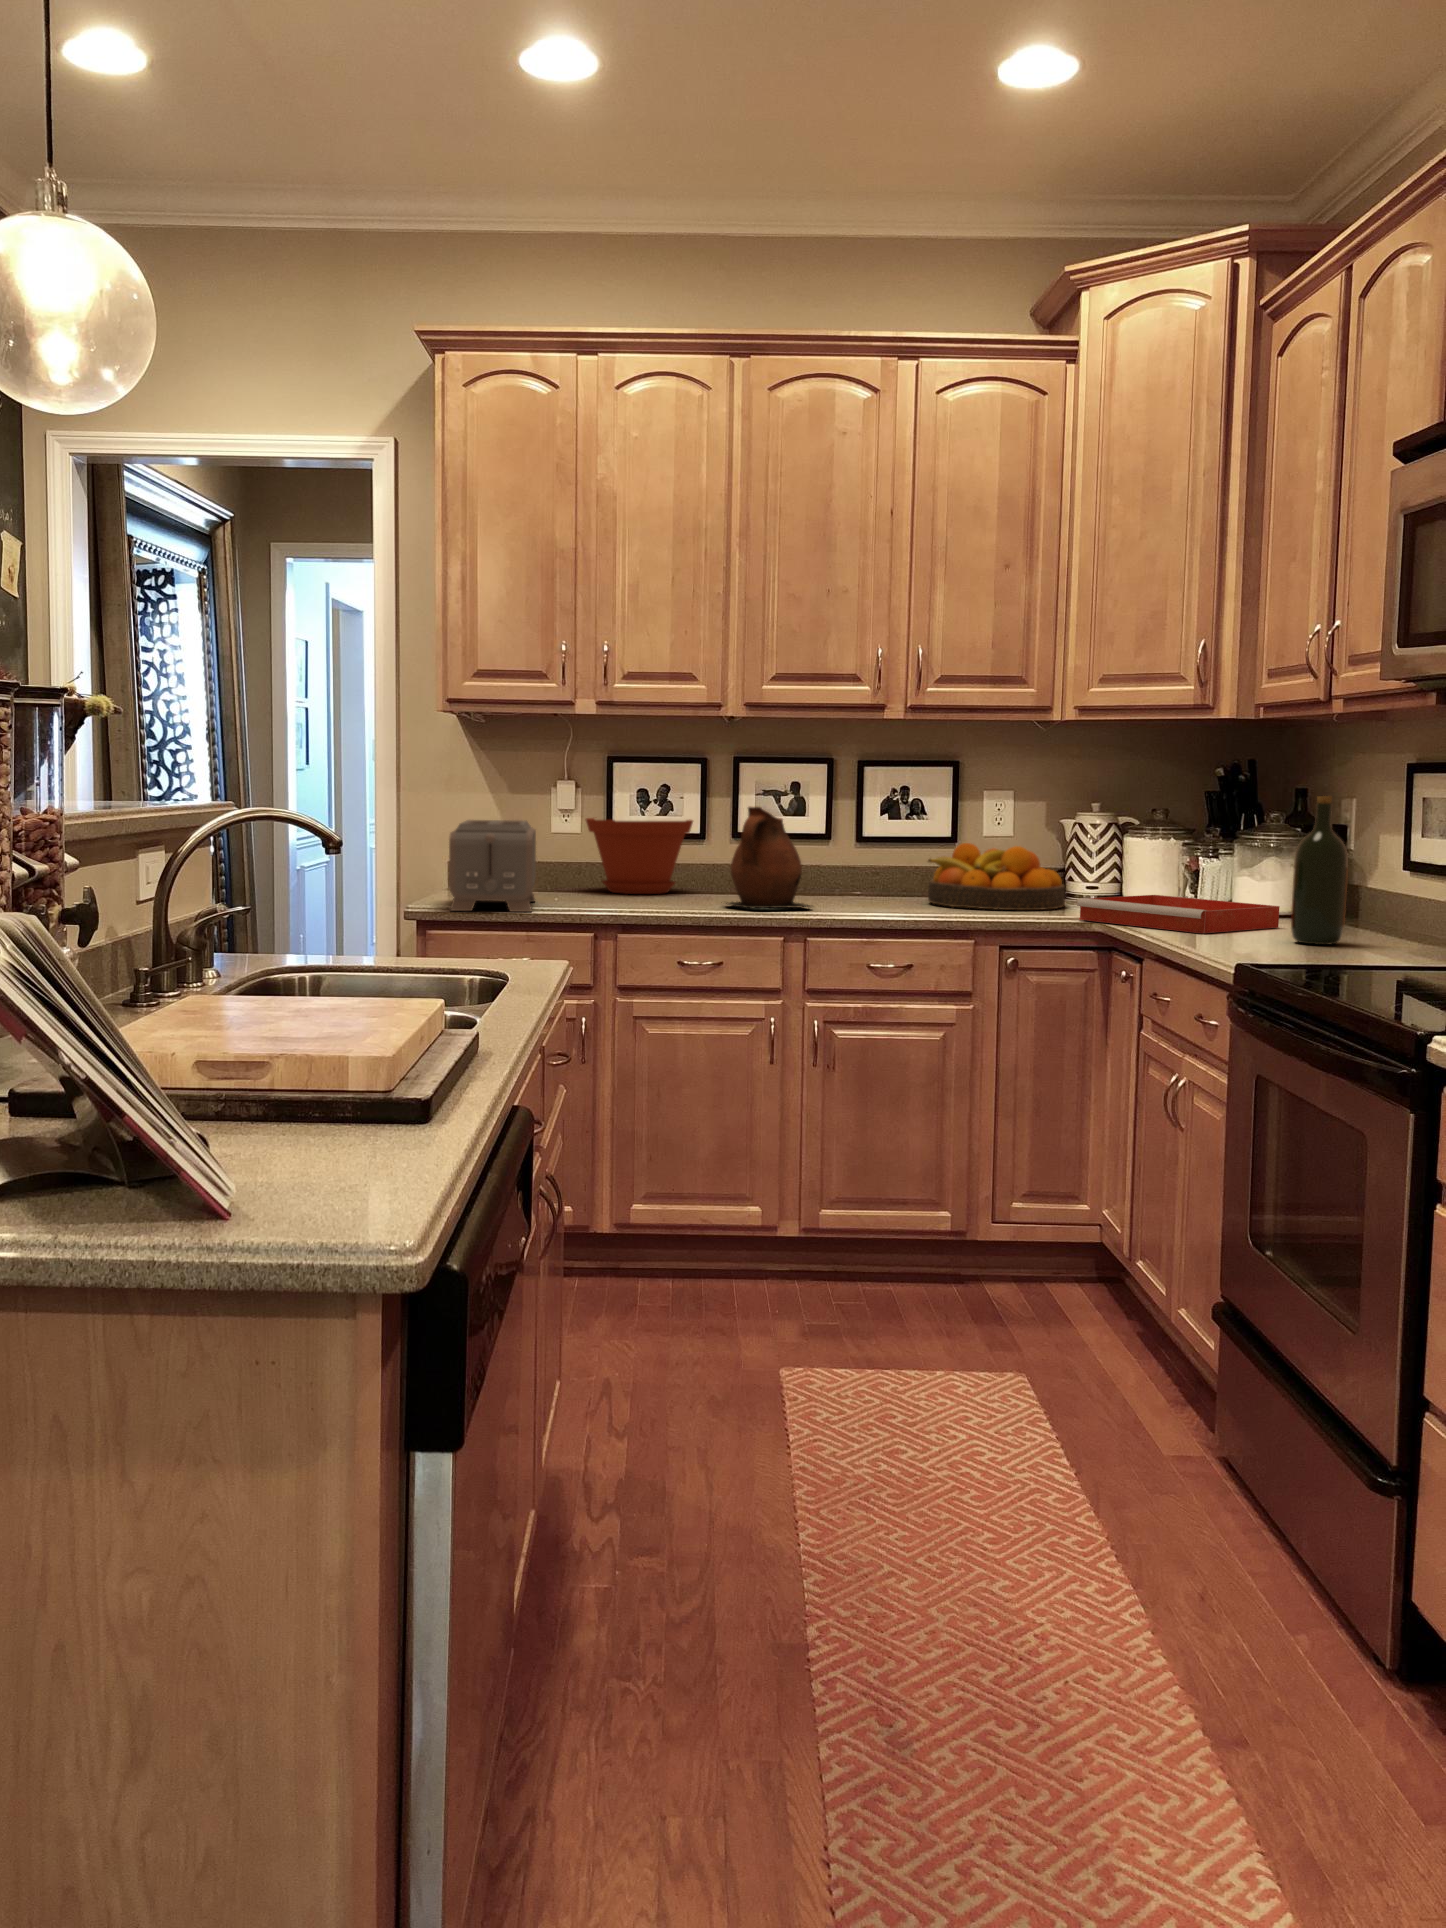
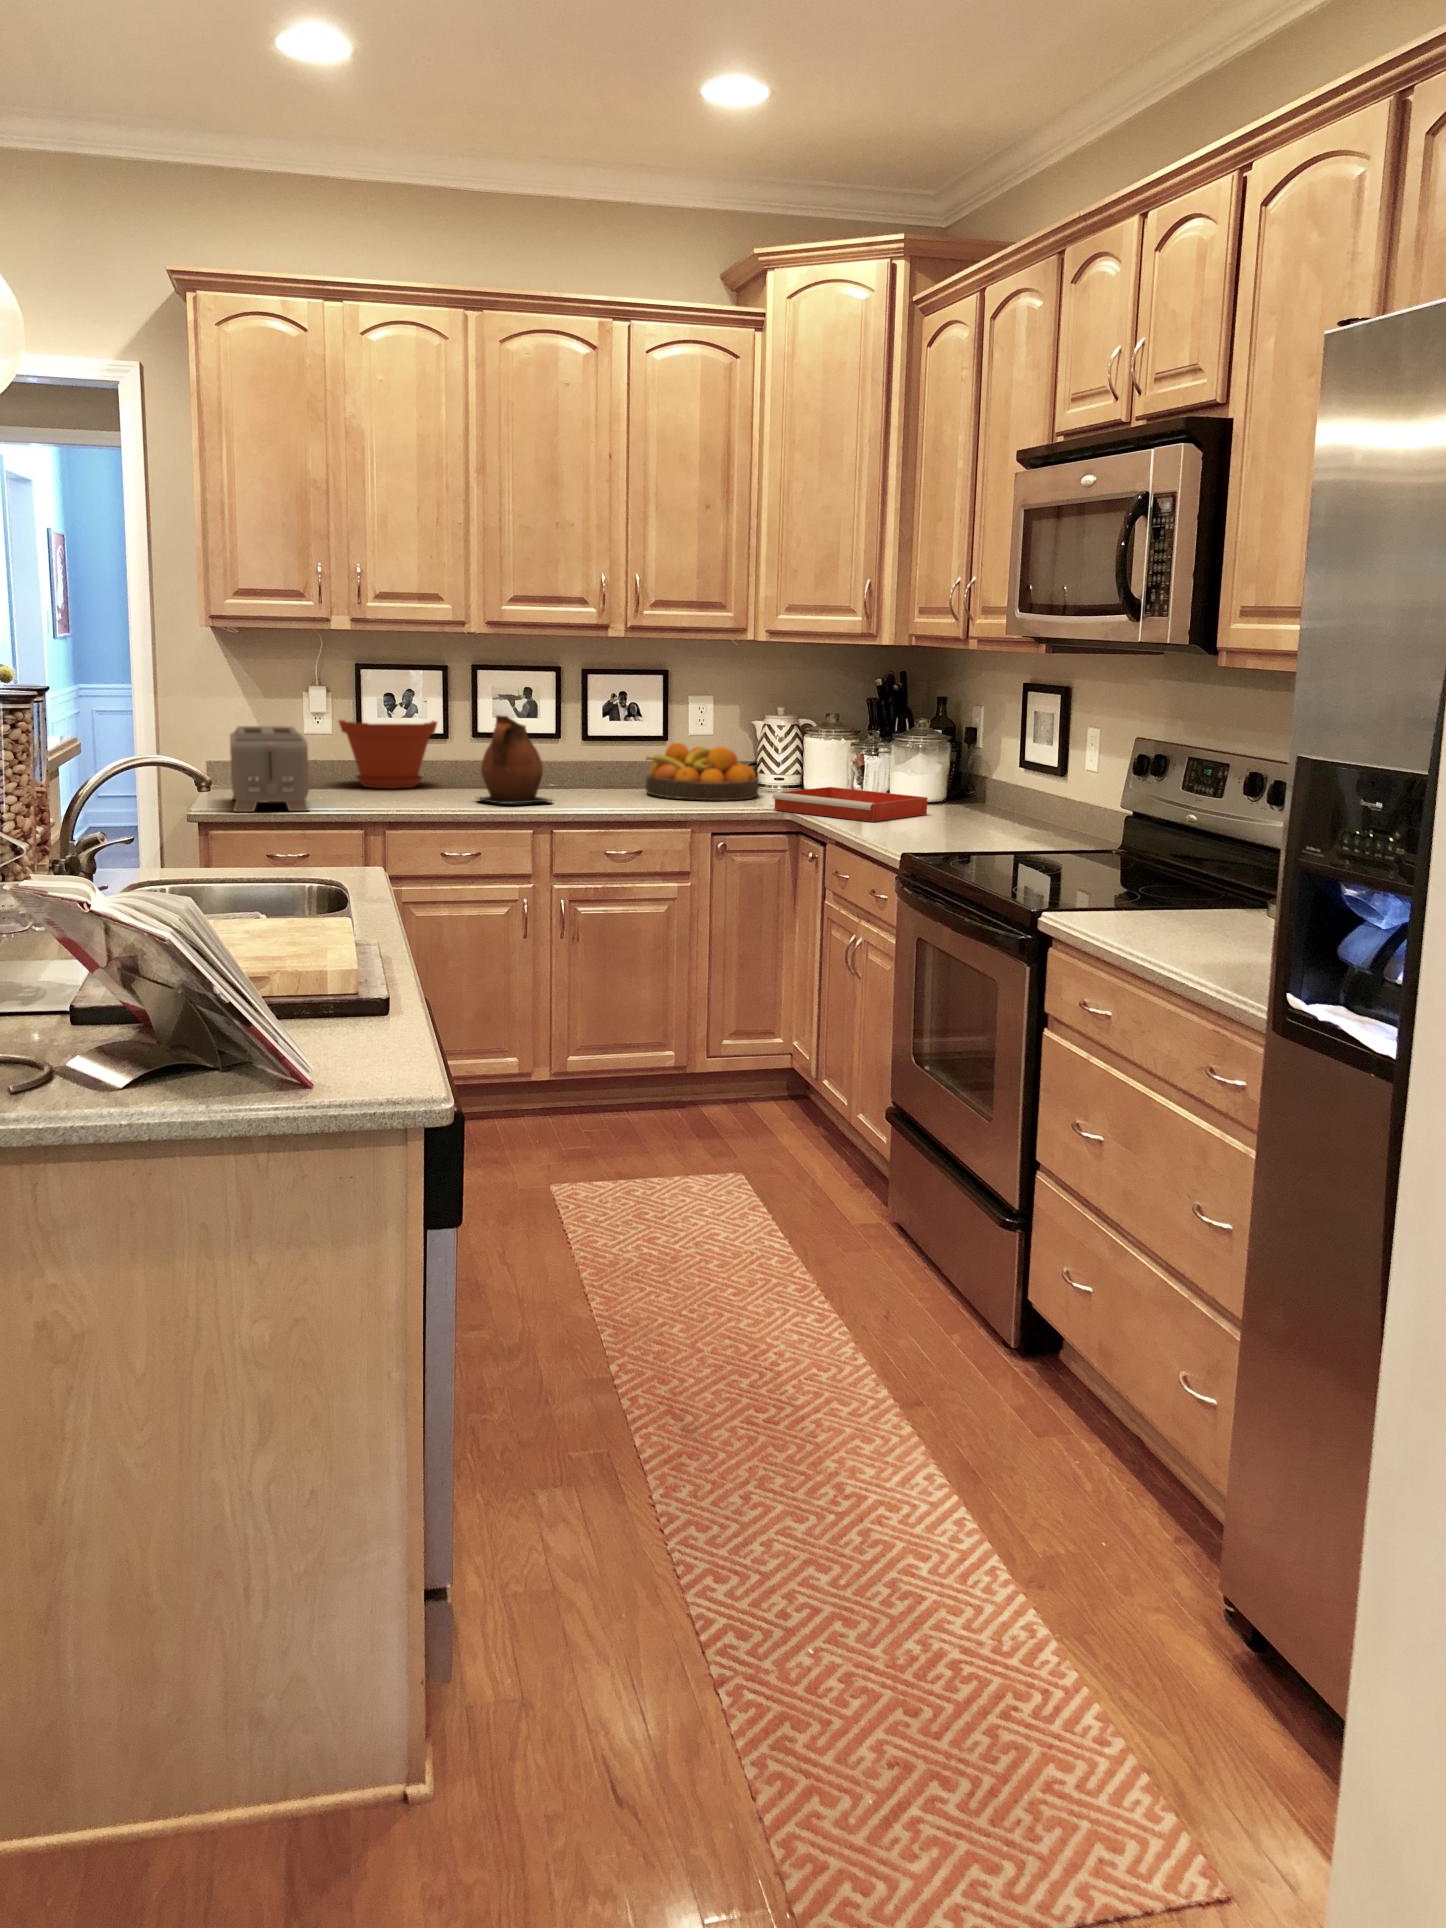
wine bottle: present [1291,796,1348,945] -> none [939,715,980,831]

